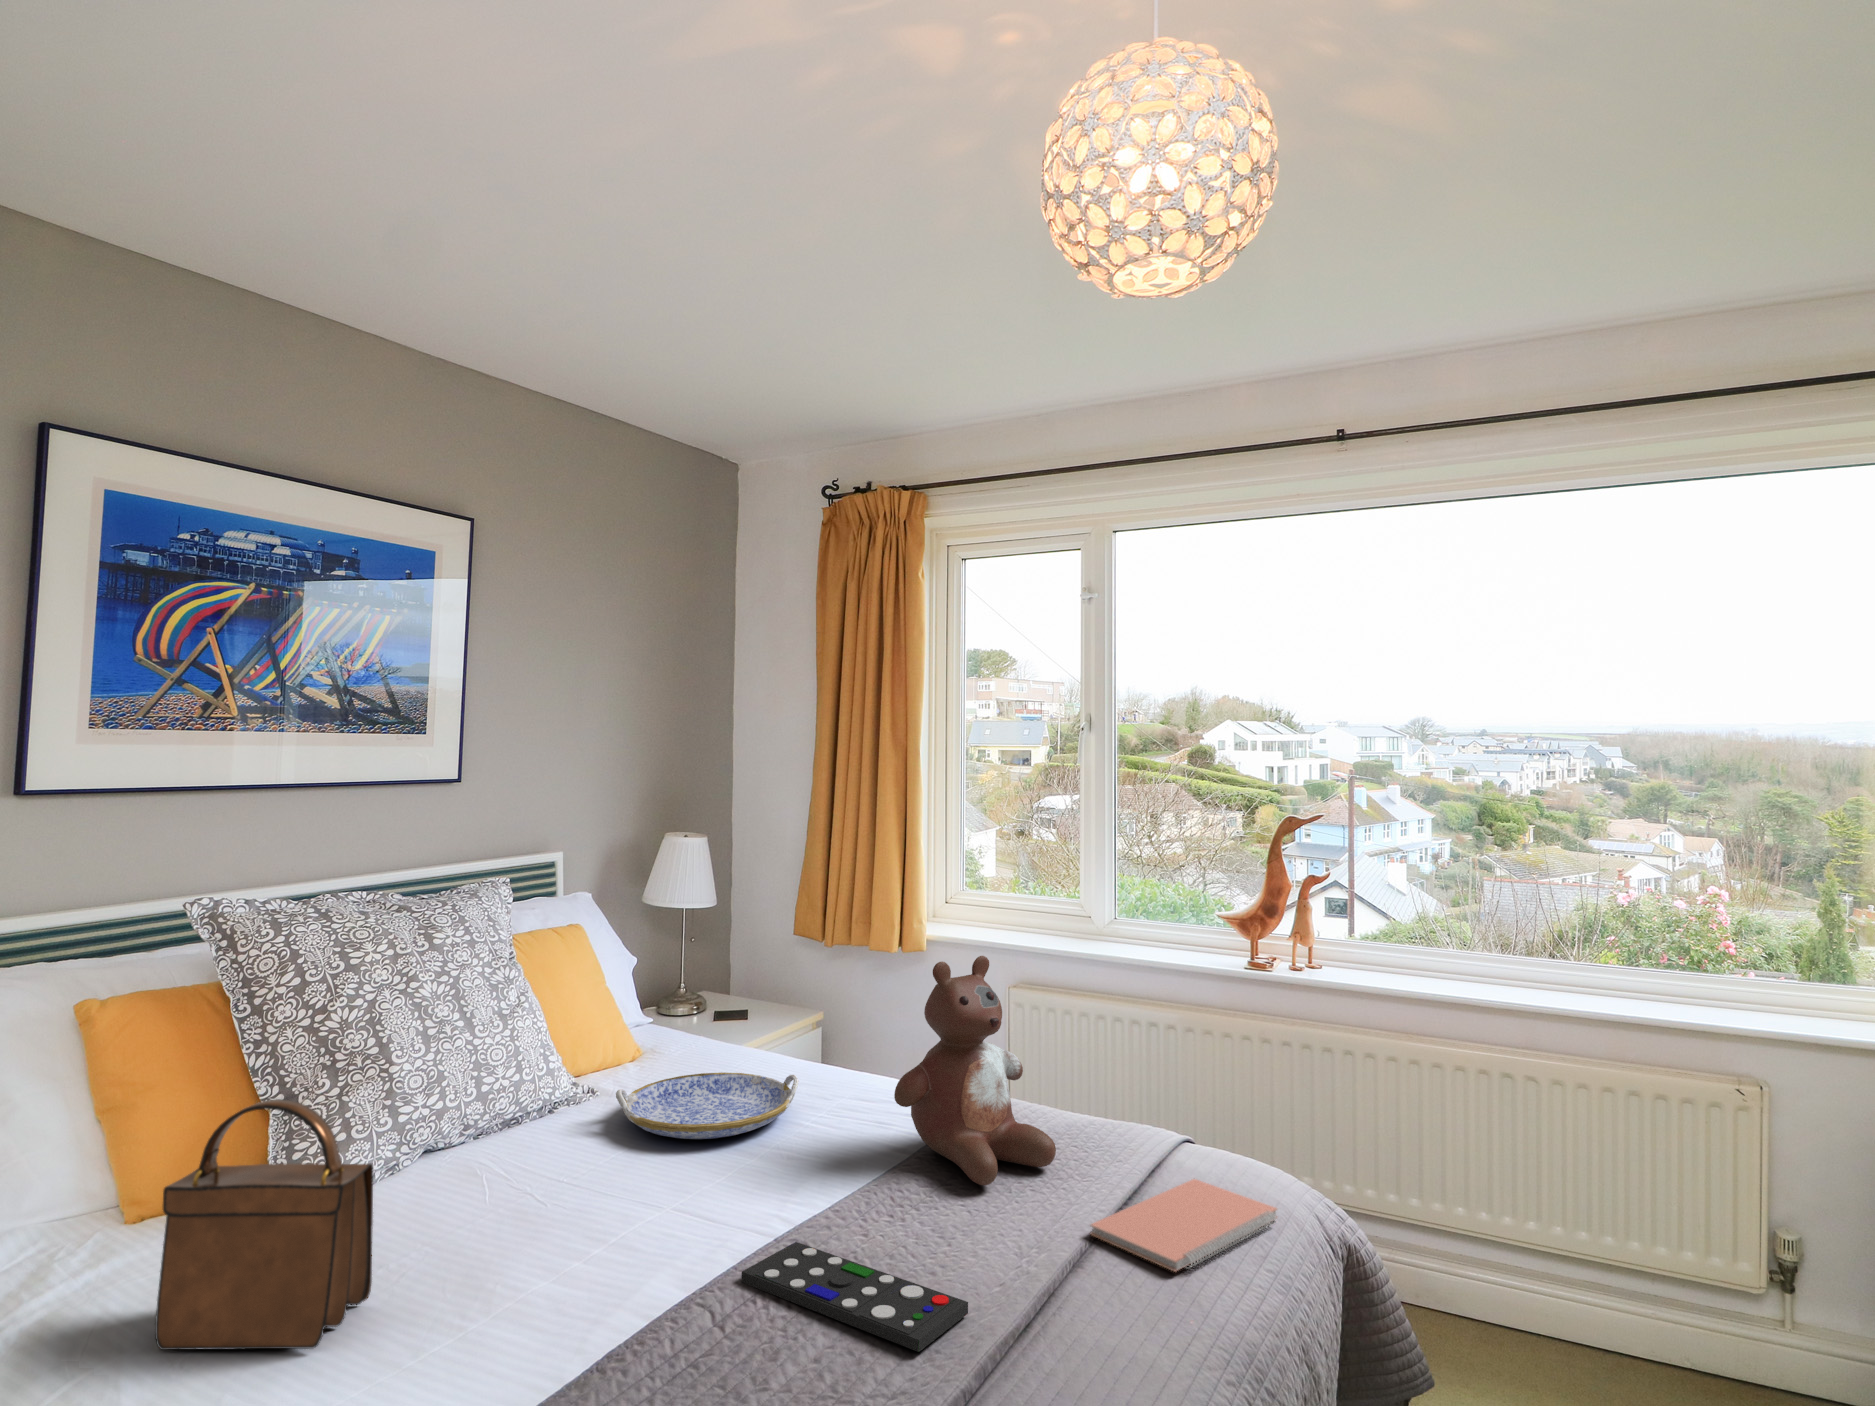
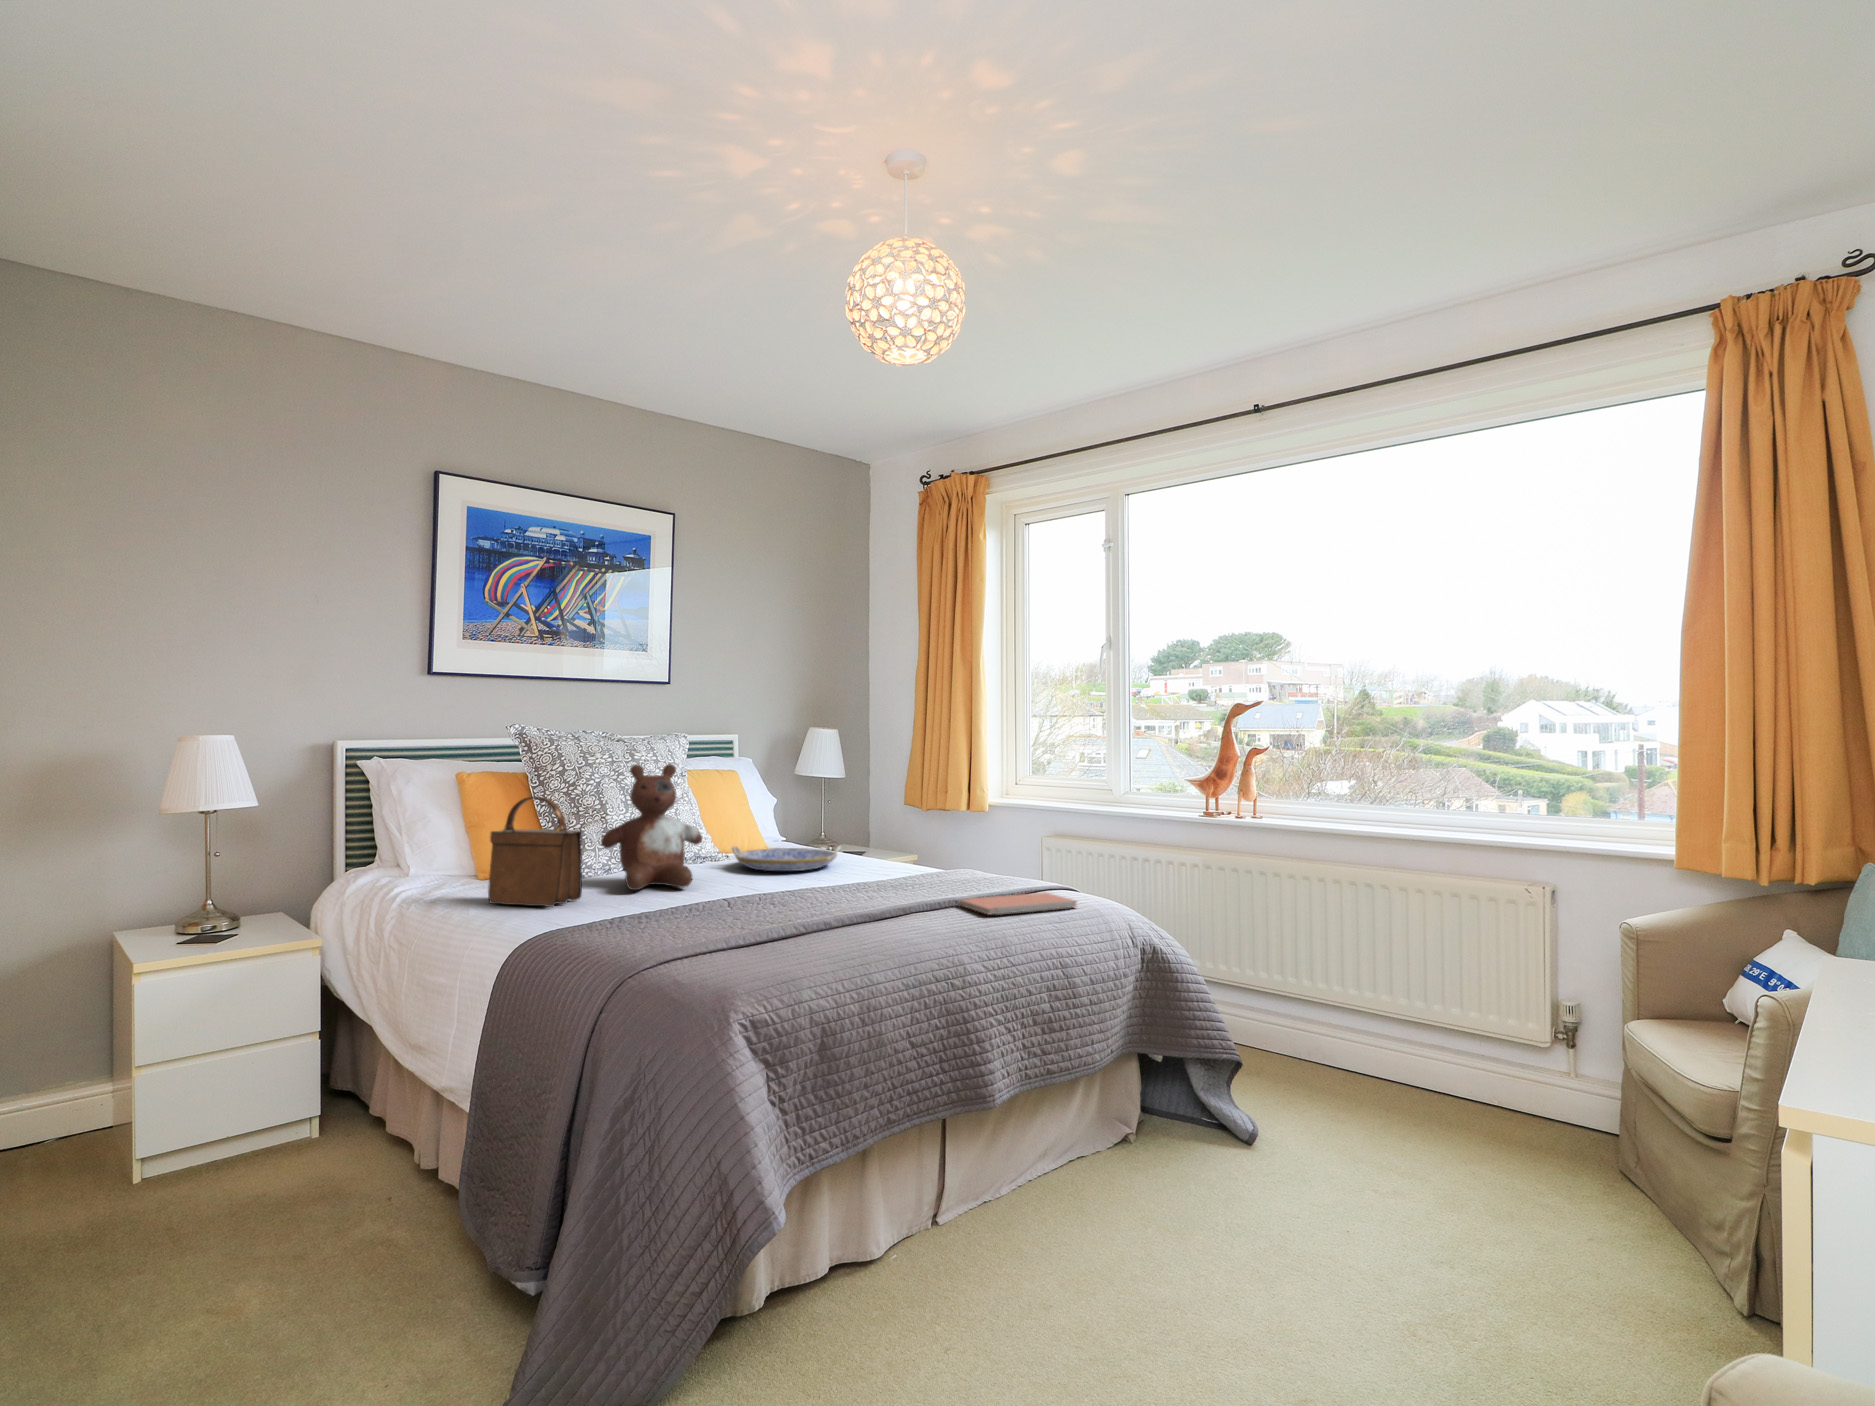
stuffed bear: present [894,956,1056,1185] -> present [601,764,702,890]
remote control: present [742,1242,968,1352] -> none [758,897,862,923]

